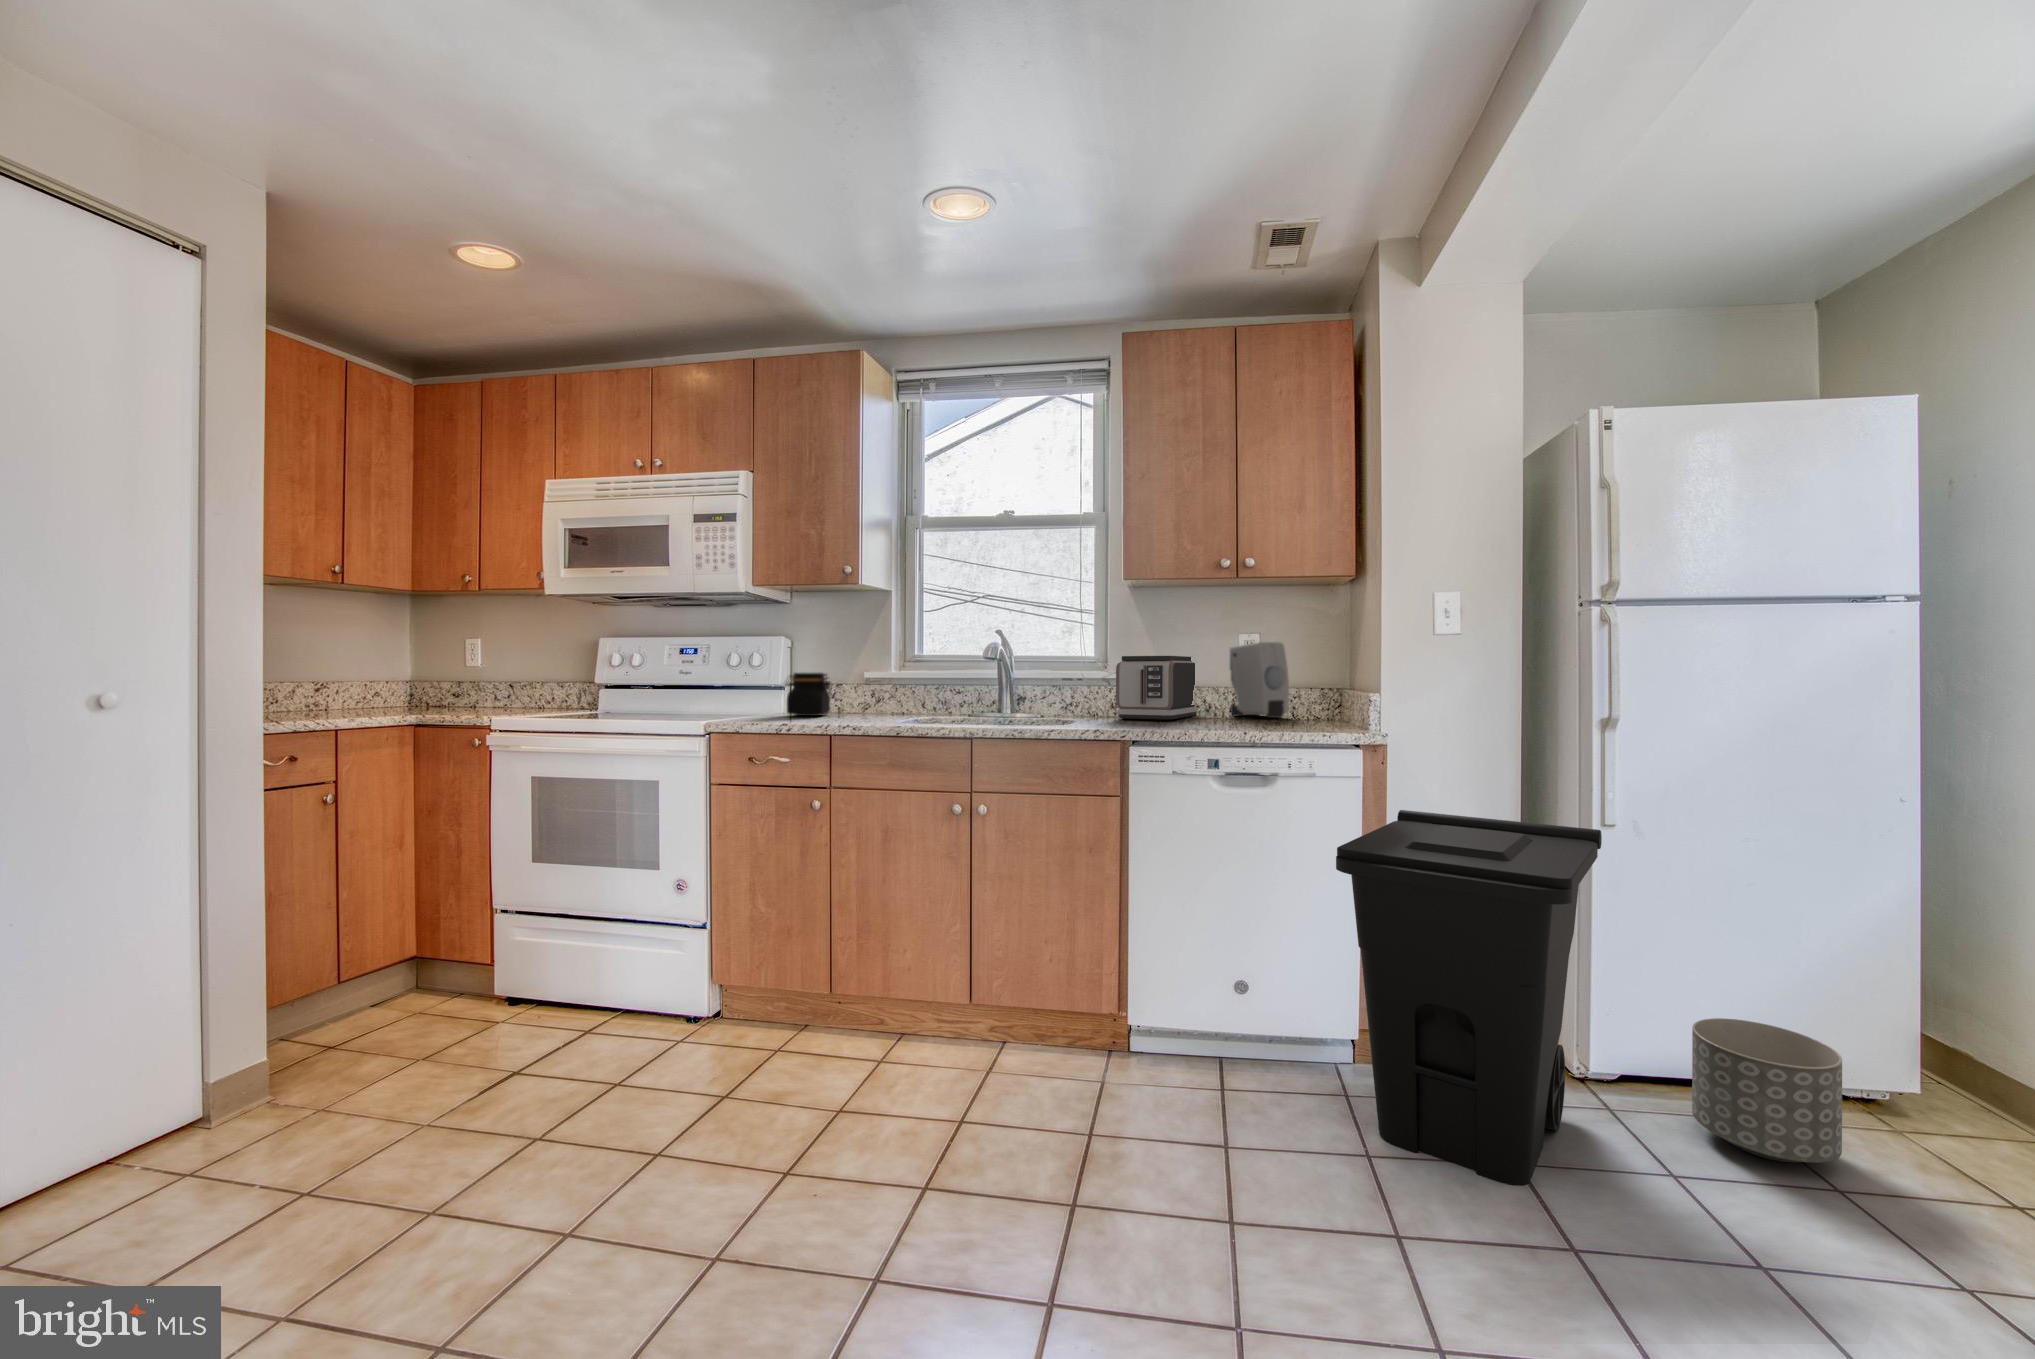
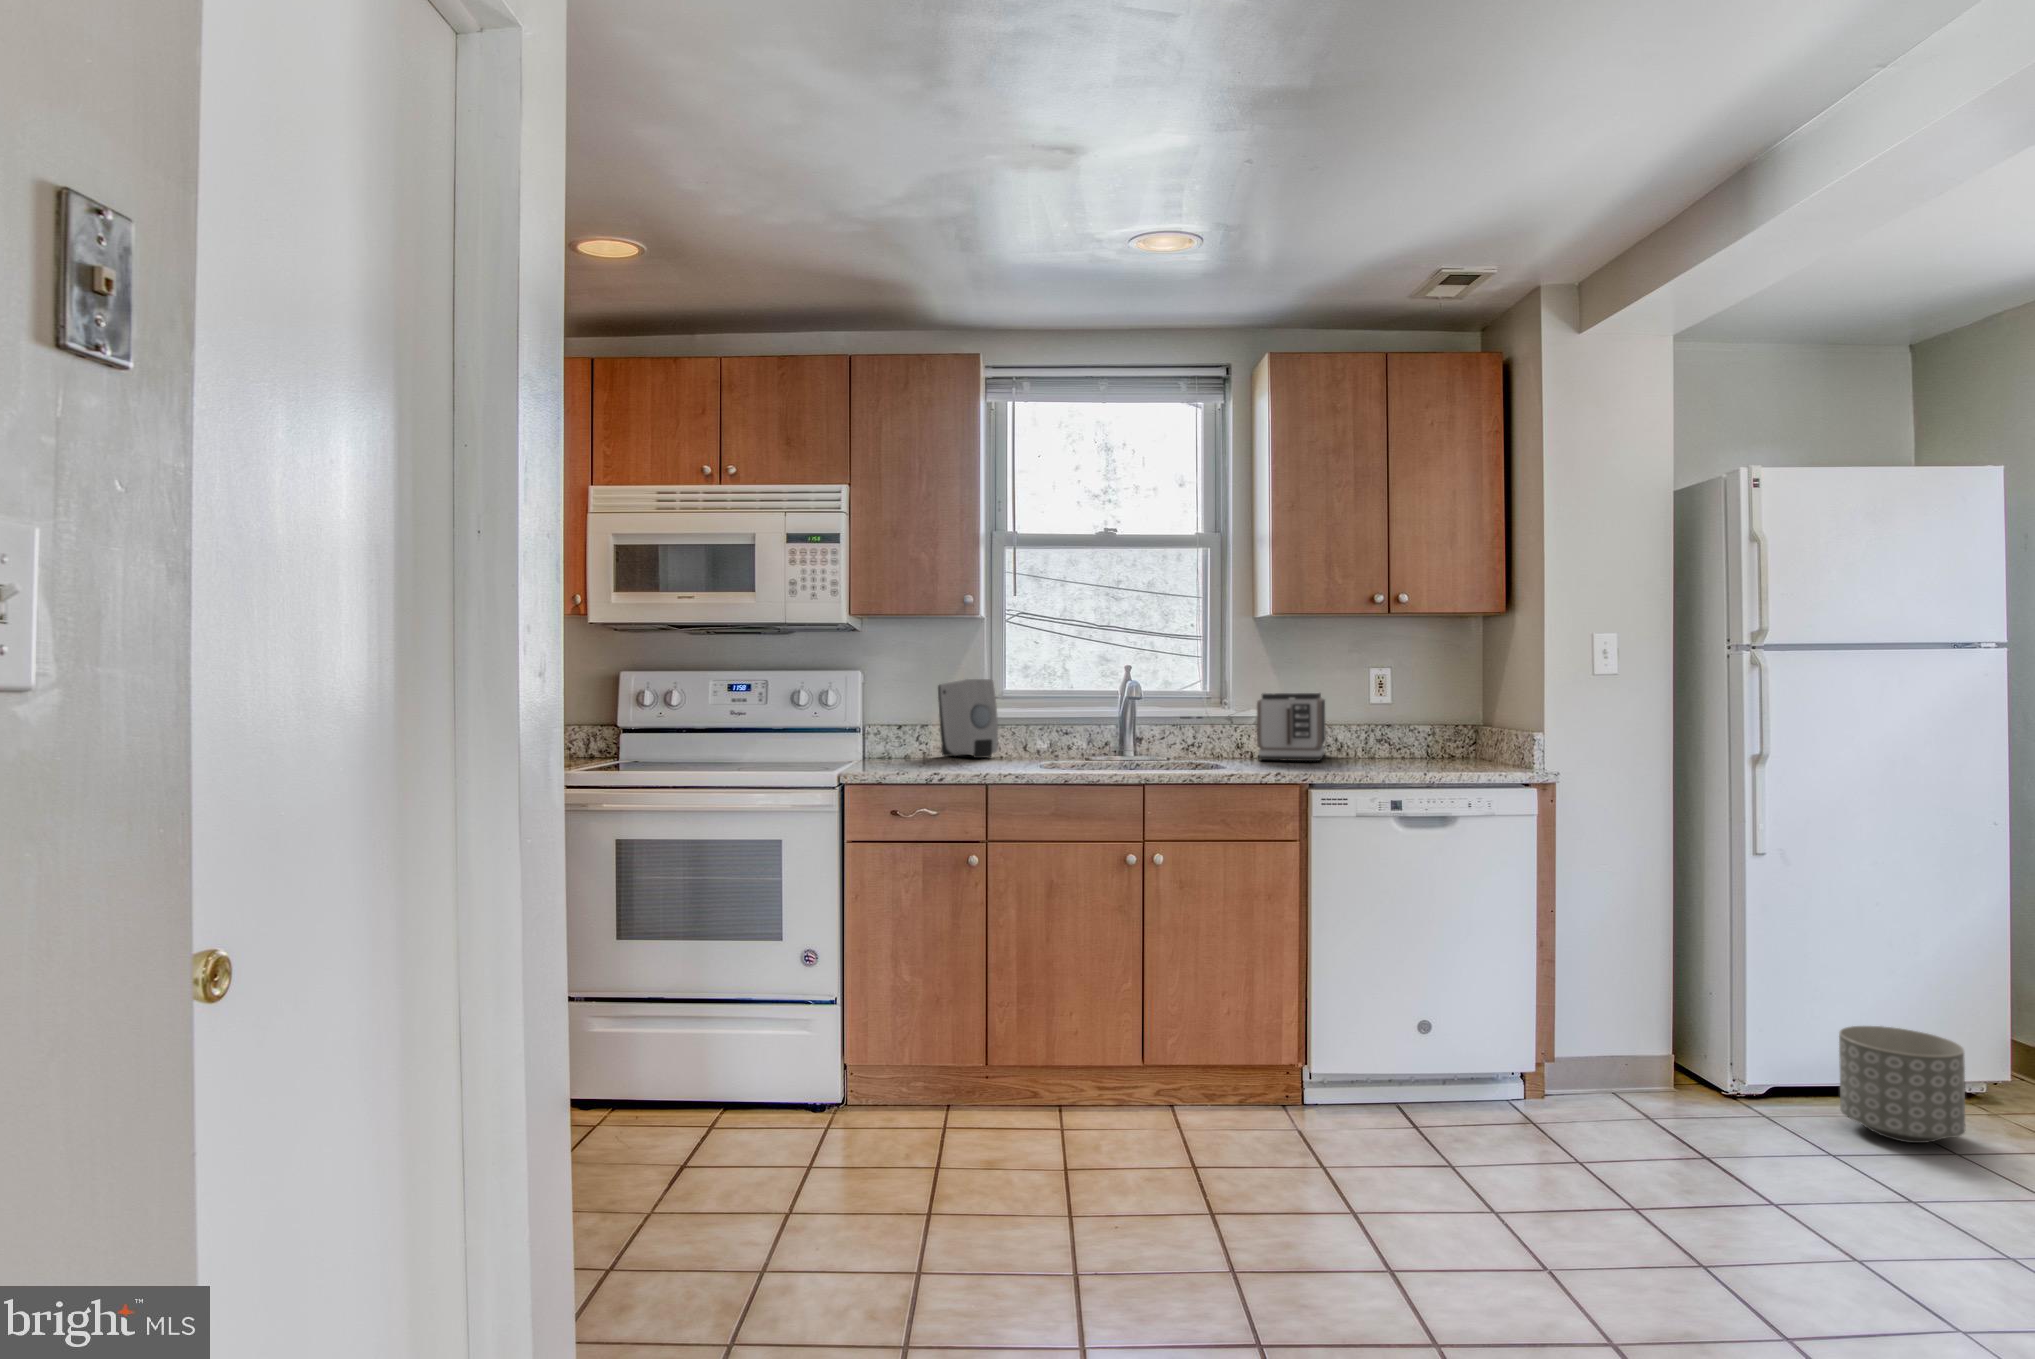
soap dispenser: present [1230,642,1289,718] -> present [938,679,998,758]
jar: present [785,673,832,716] -> none [881,713,936,763]
trash can: present [1336,810,1602,1186] -> none [1547,847,1771,1178]

